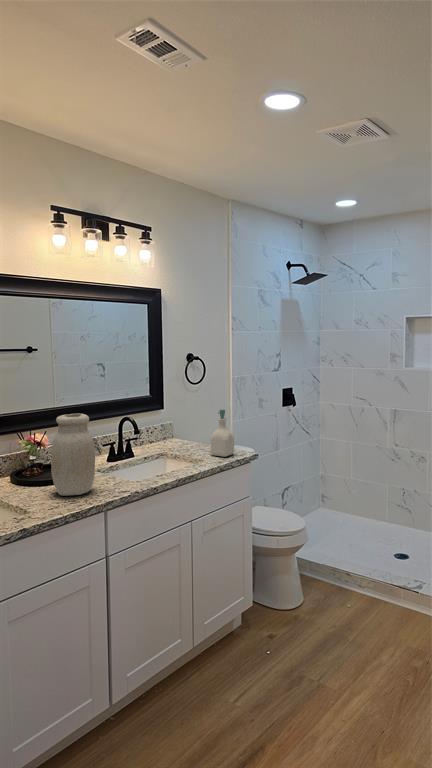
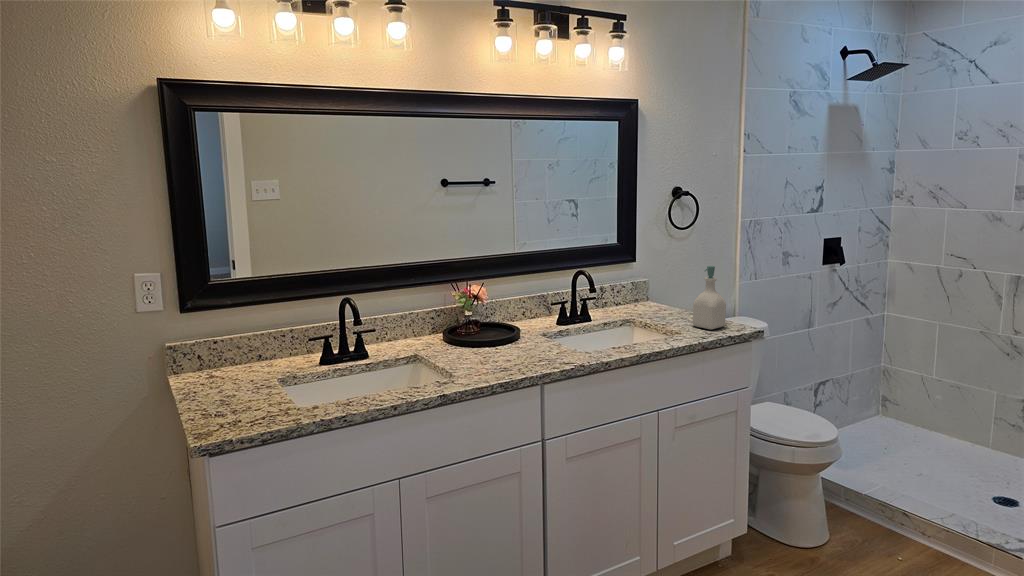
jar: present [51,414,95,496] -> none [482,264,534,362]

